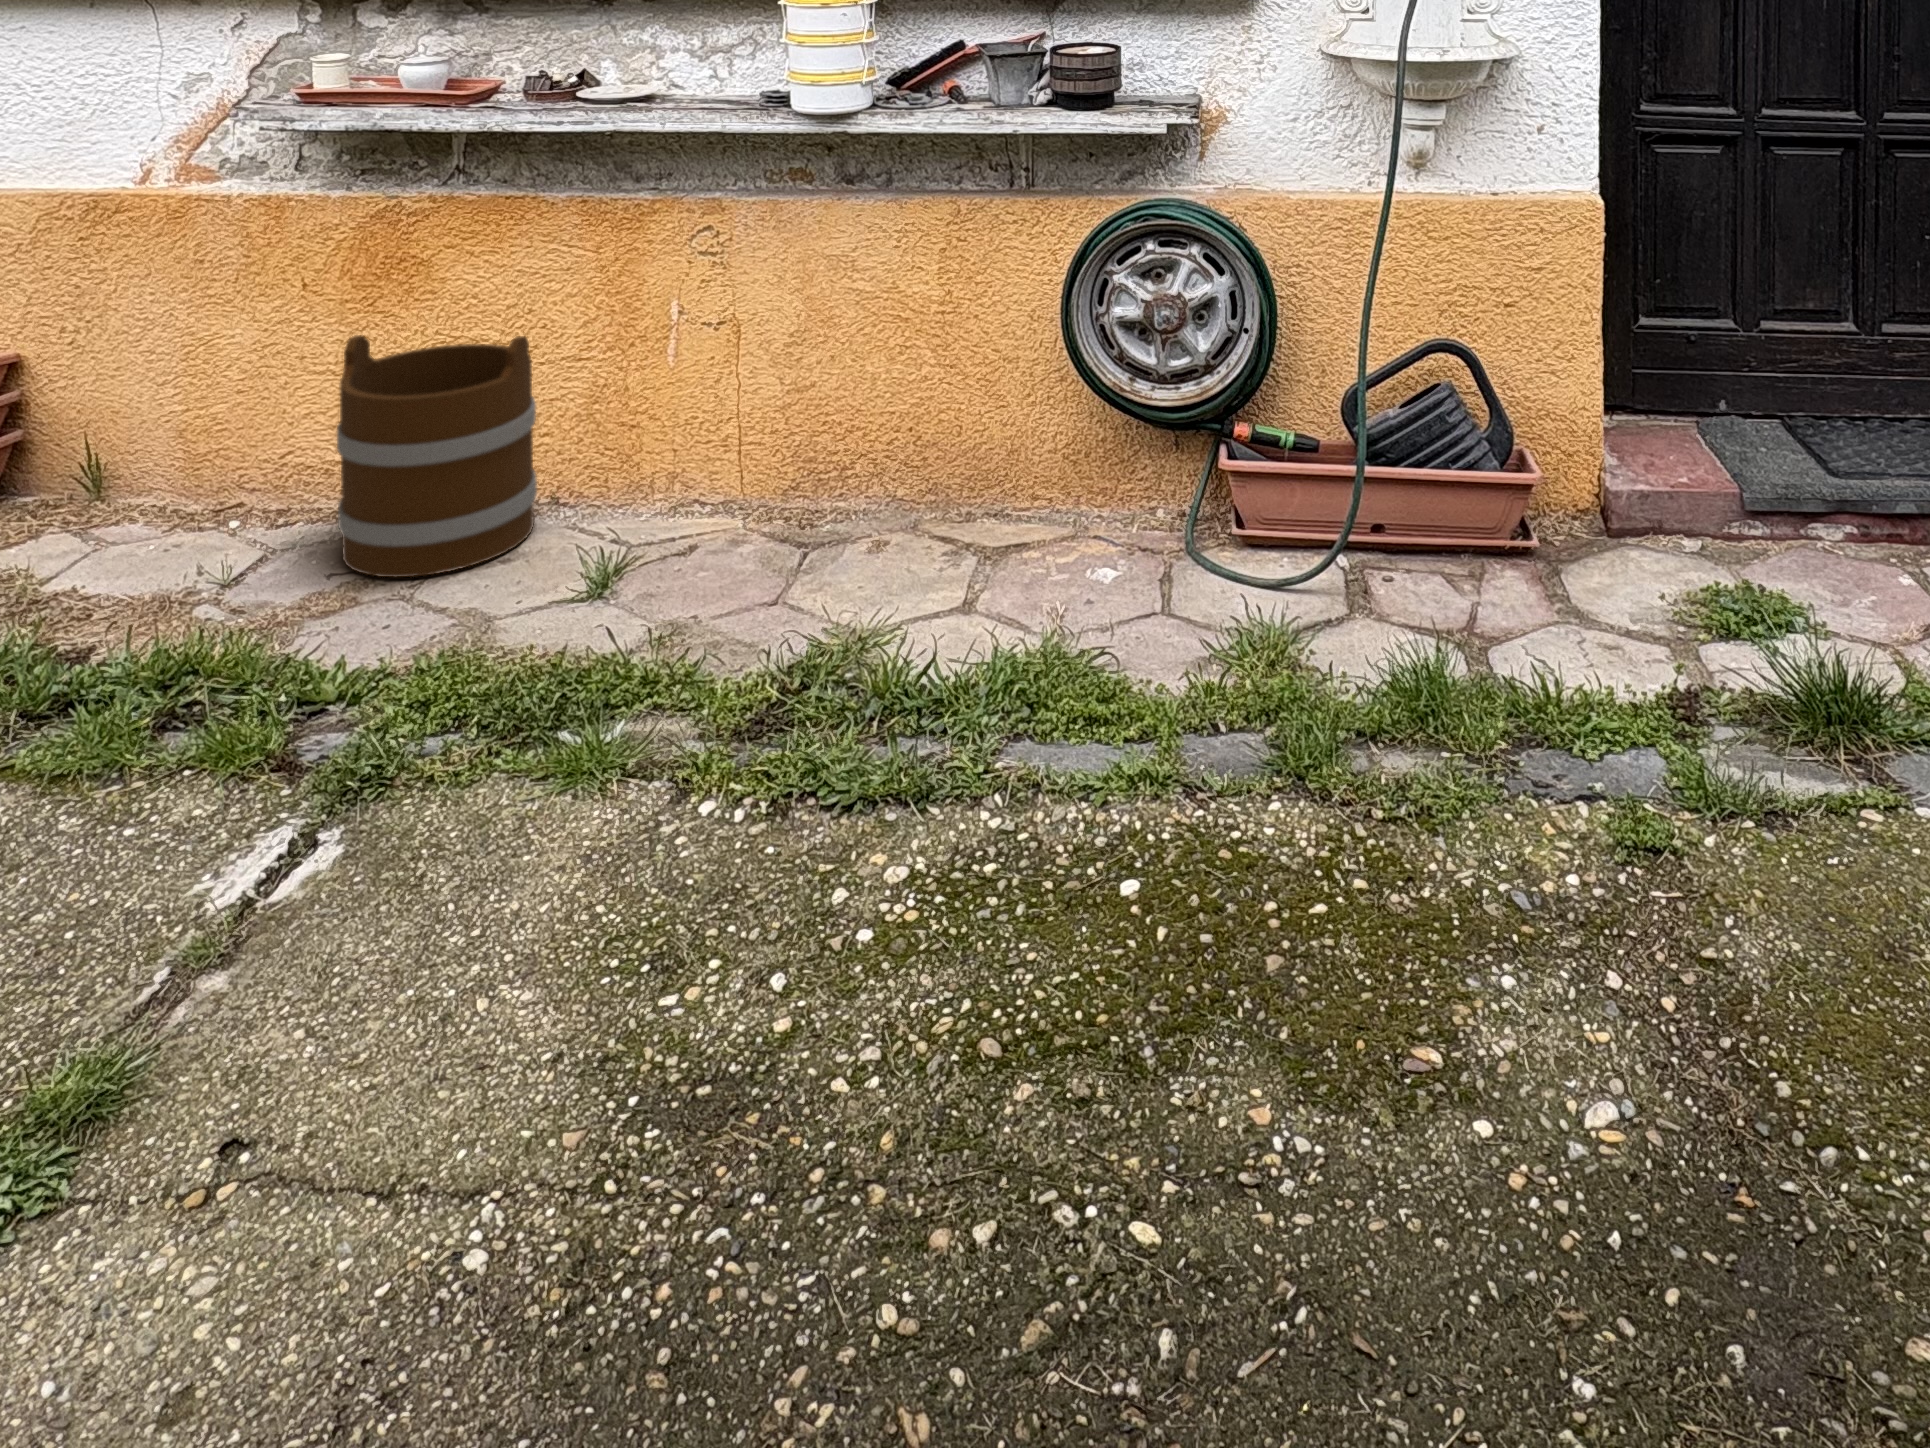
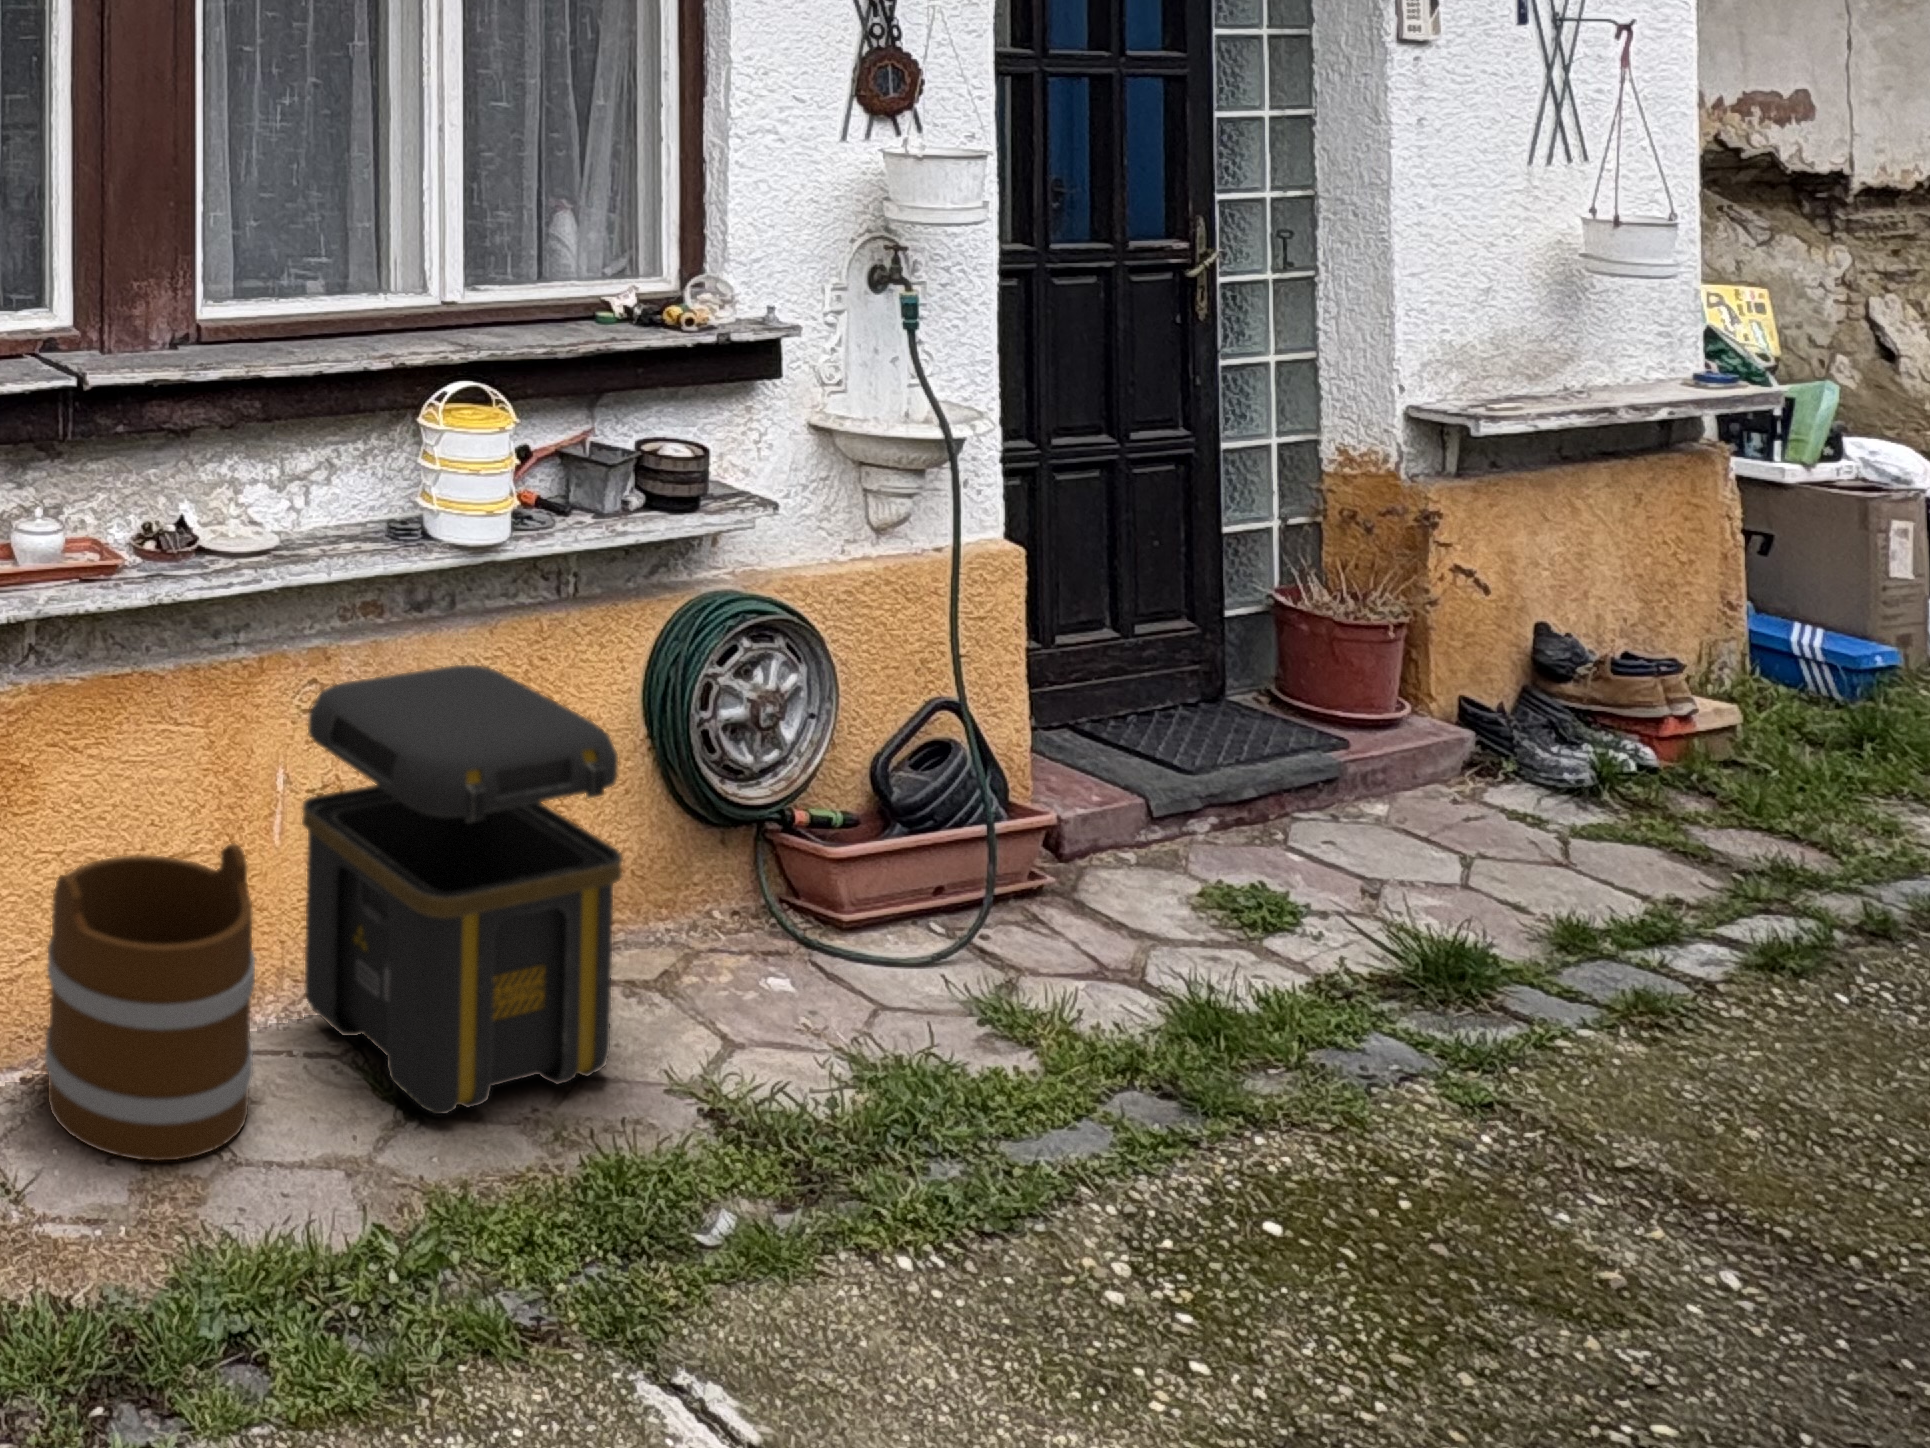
toolbox: none [586,224,865,593] -> present [302,665,623,1114]

